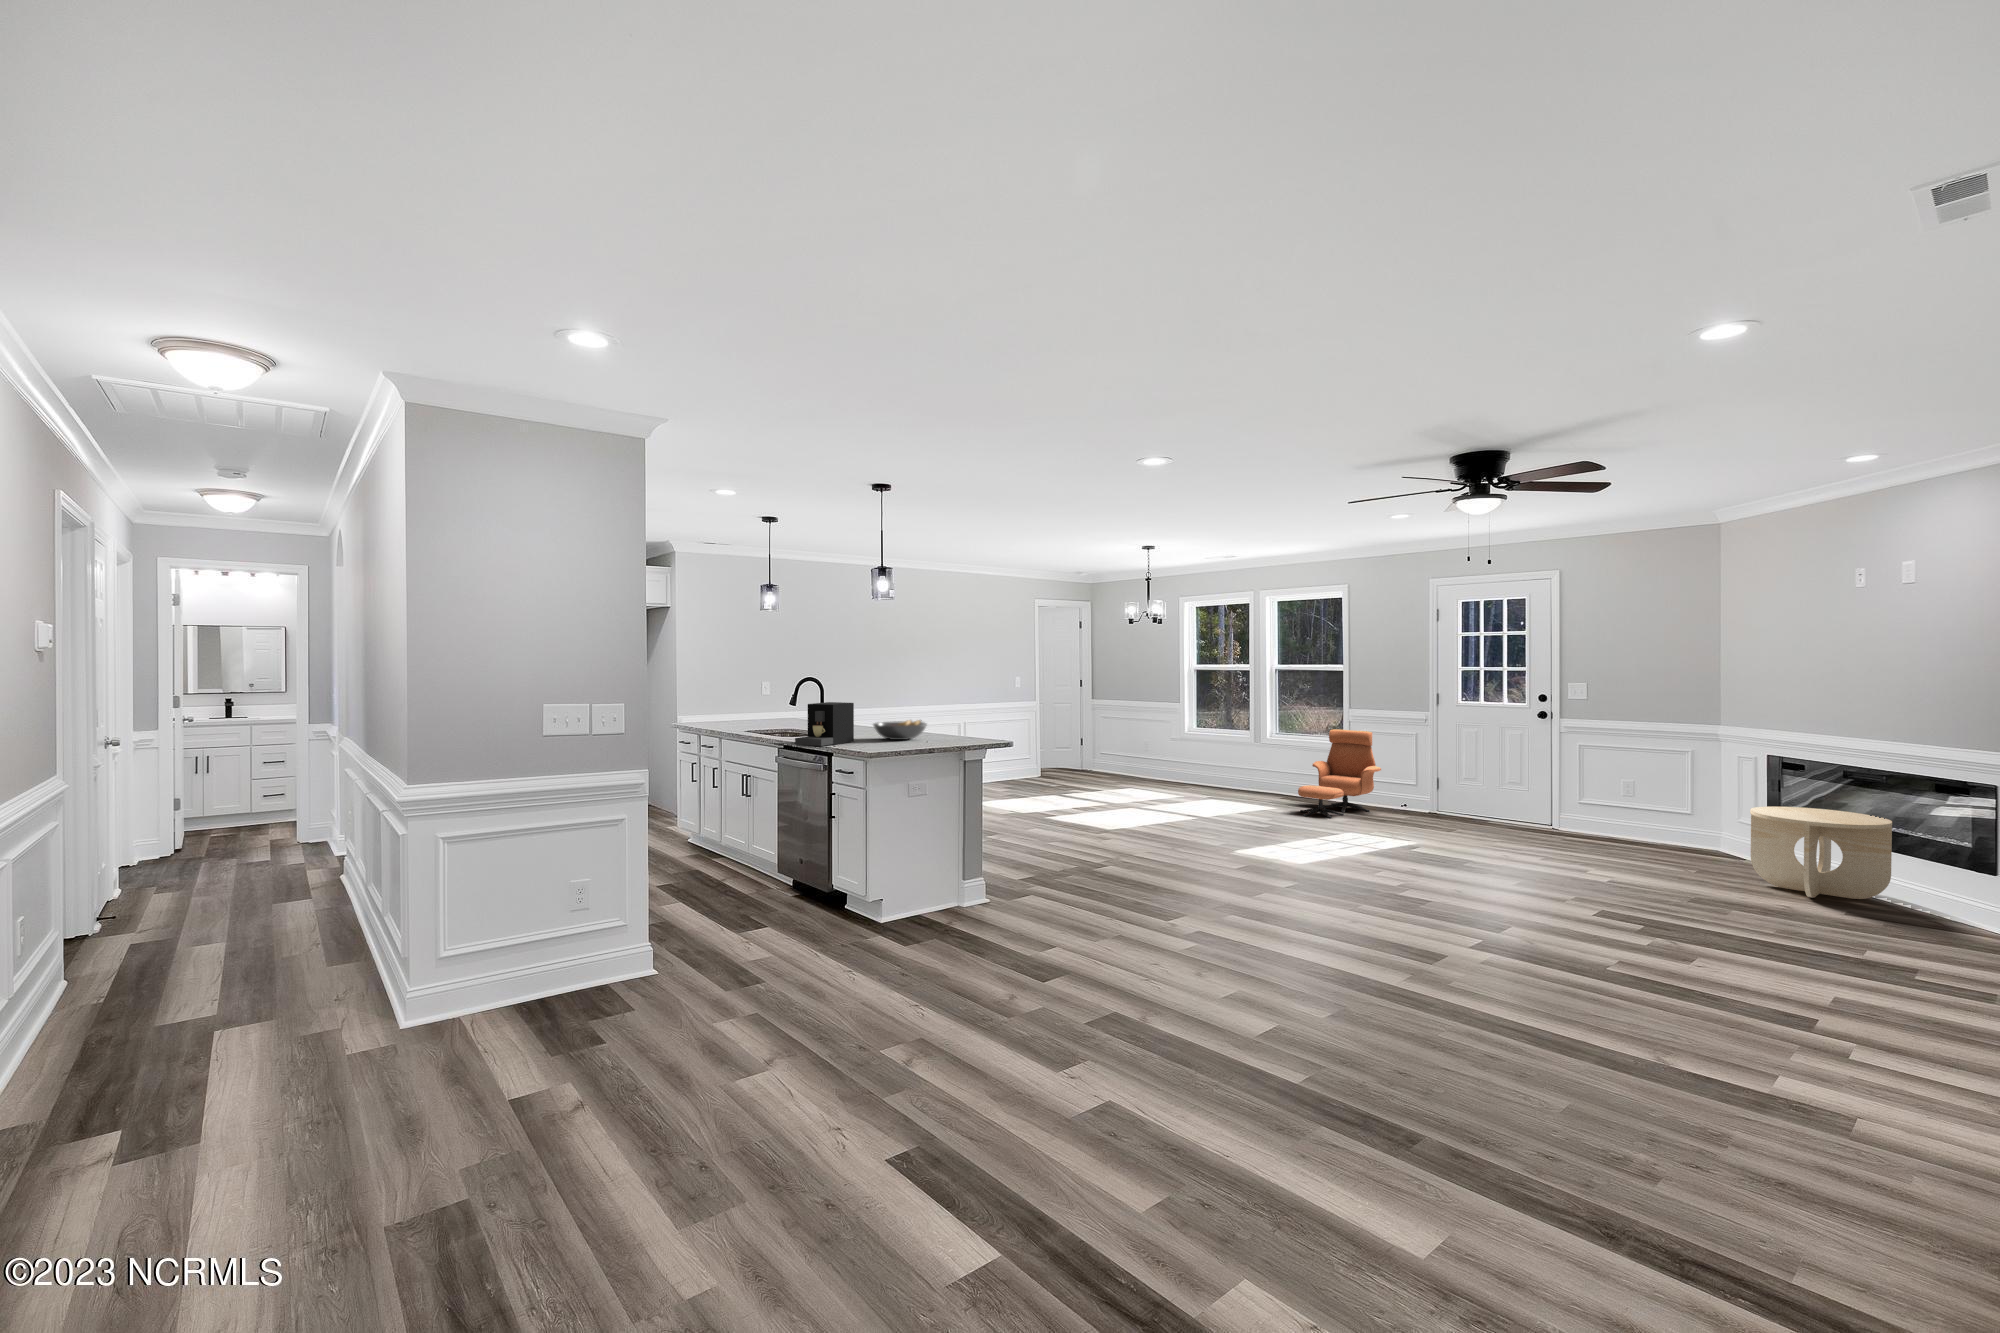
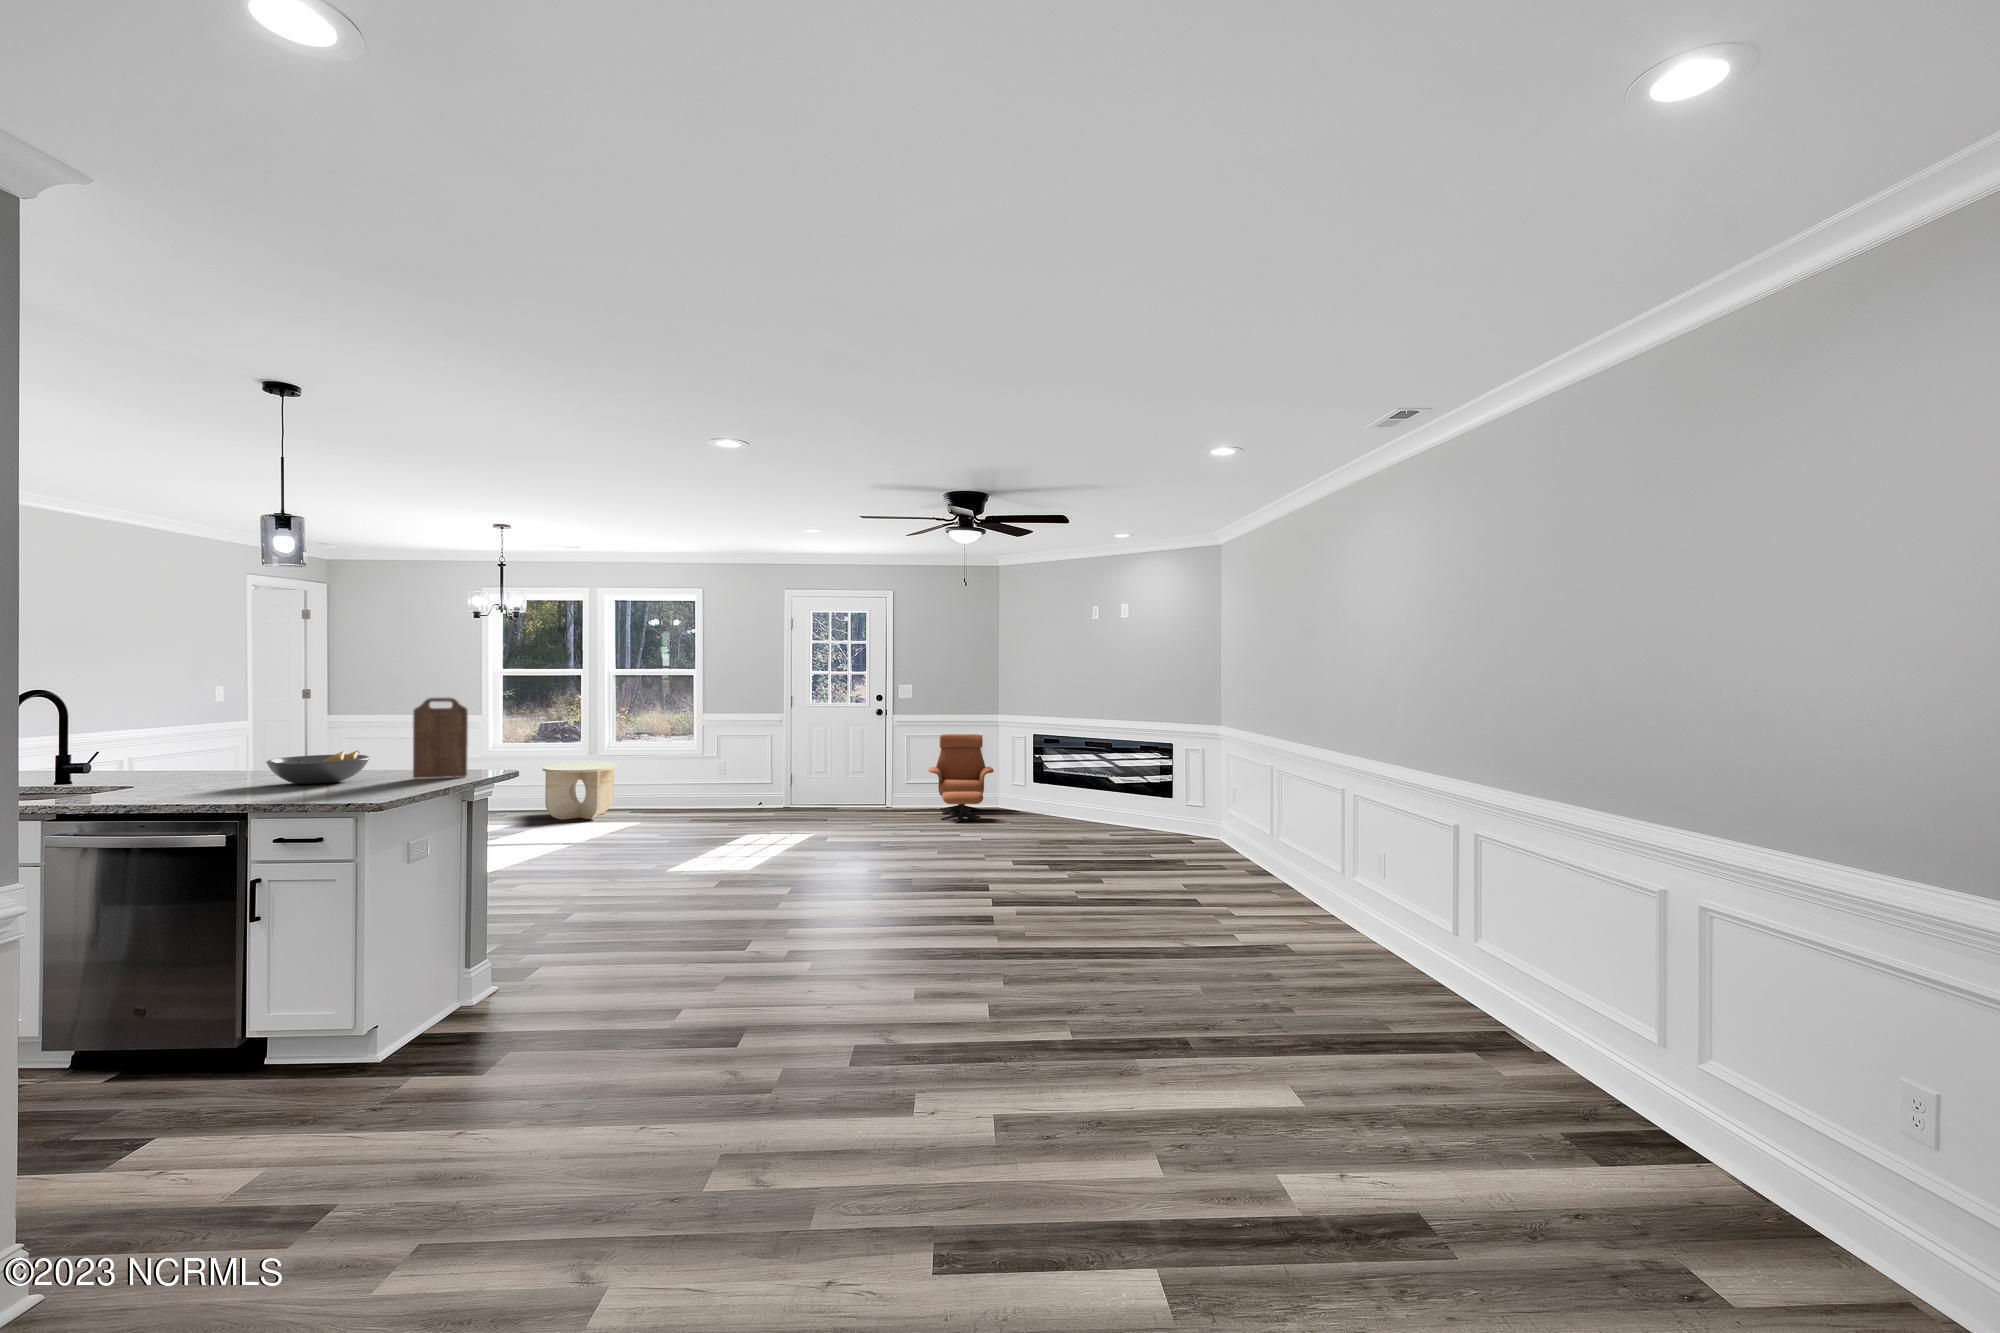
cutting board: none [944,685,973,743] -> present [413,698,468,779]
coffee maker: present [795,702,854,746] -> none [173,730,262,807]
lounge chair: present [1298,729,1381,818] -> present [928,734,994,823]
side table: present [1750,806,1892,899] -> present [542,762,618,819]

